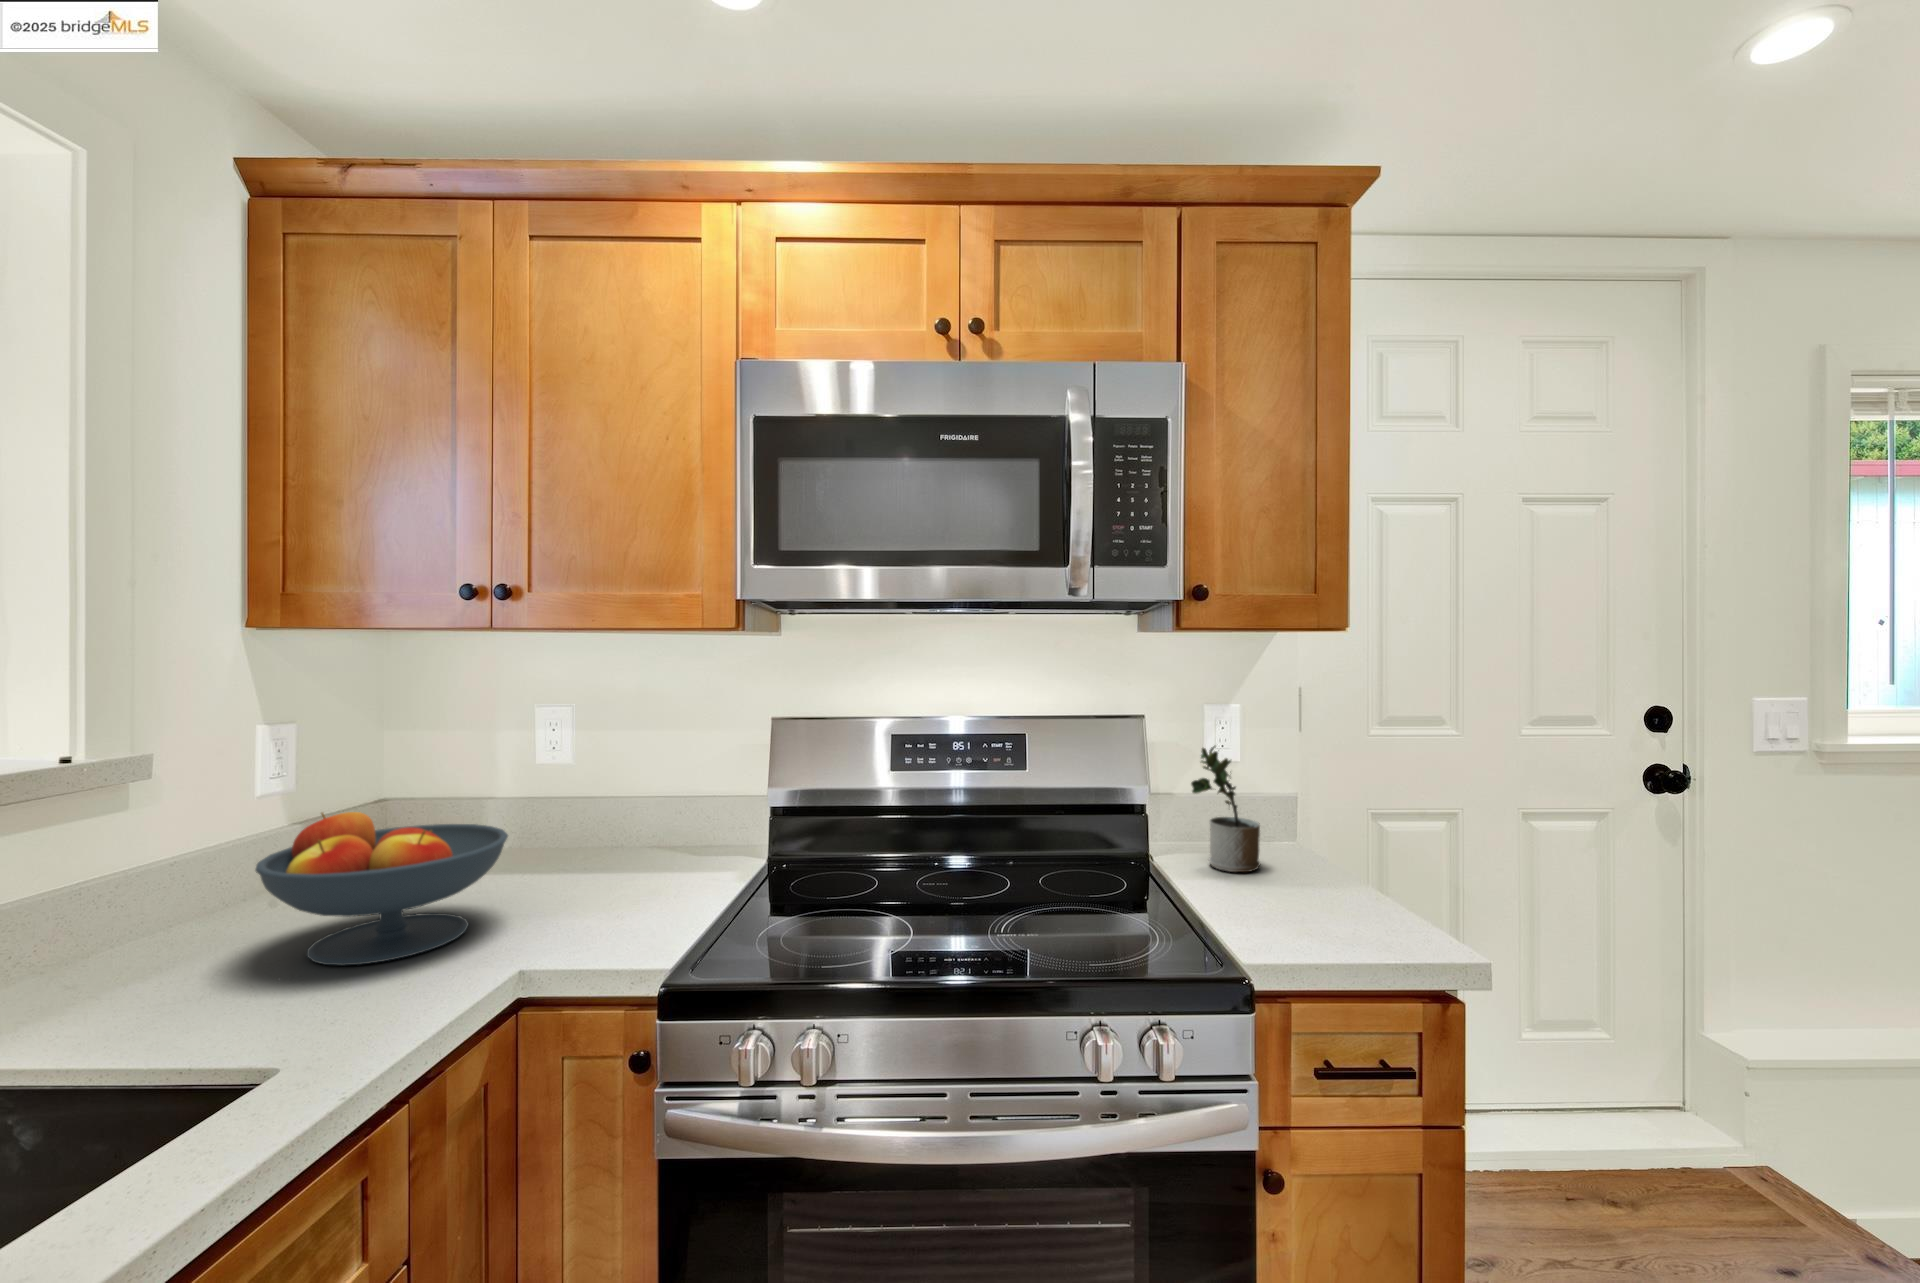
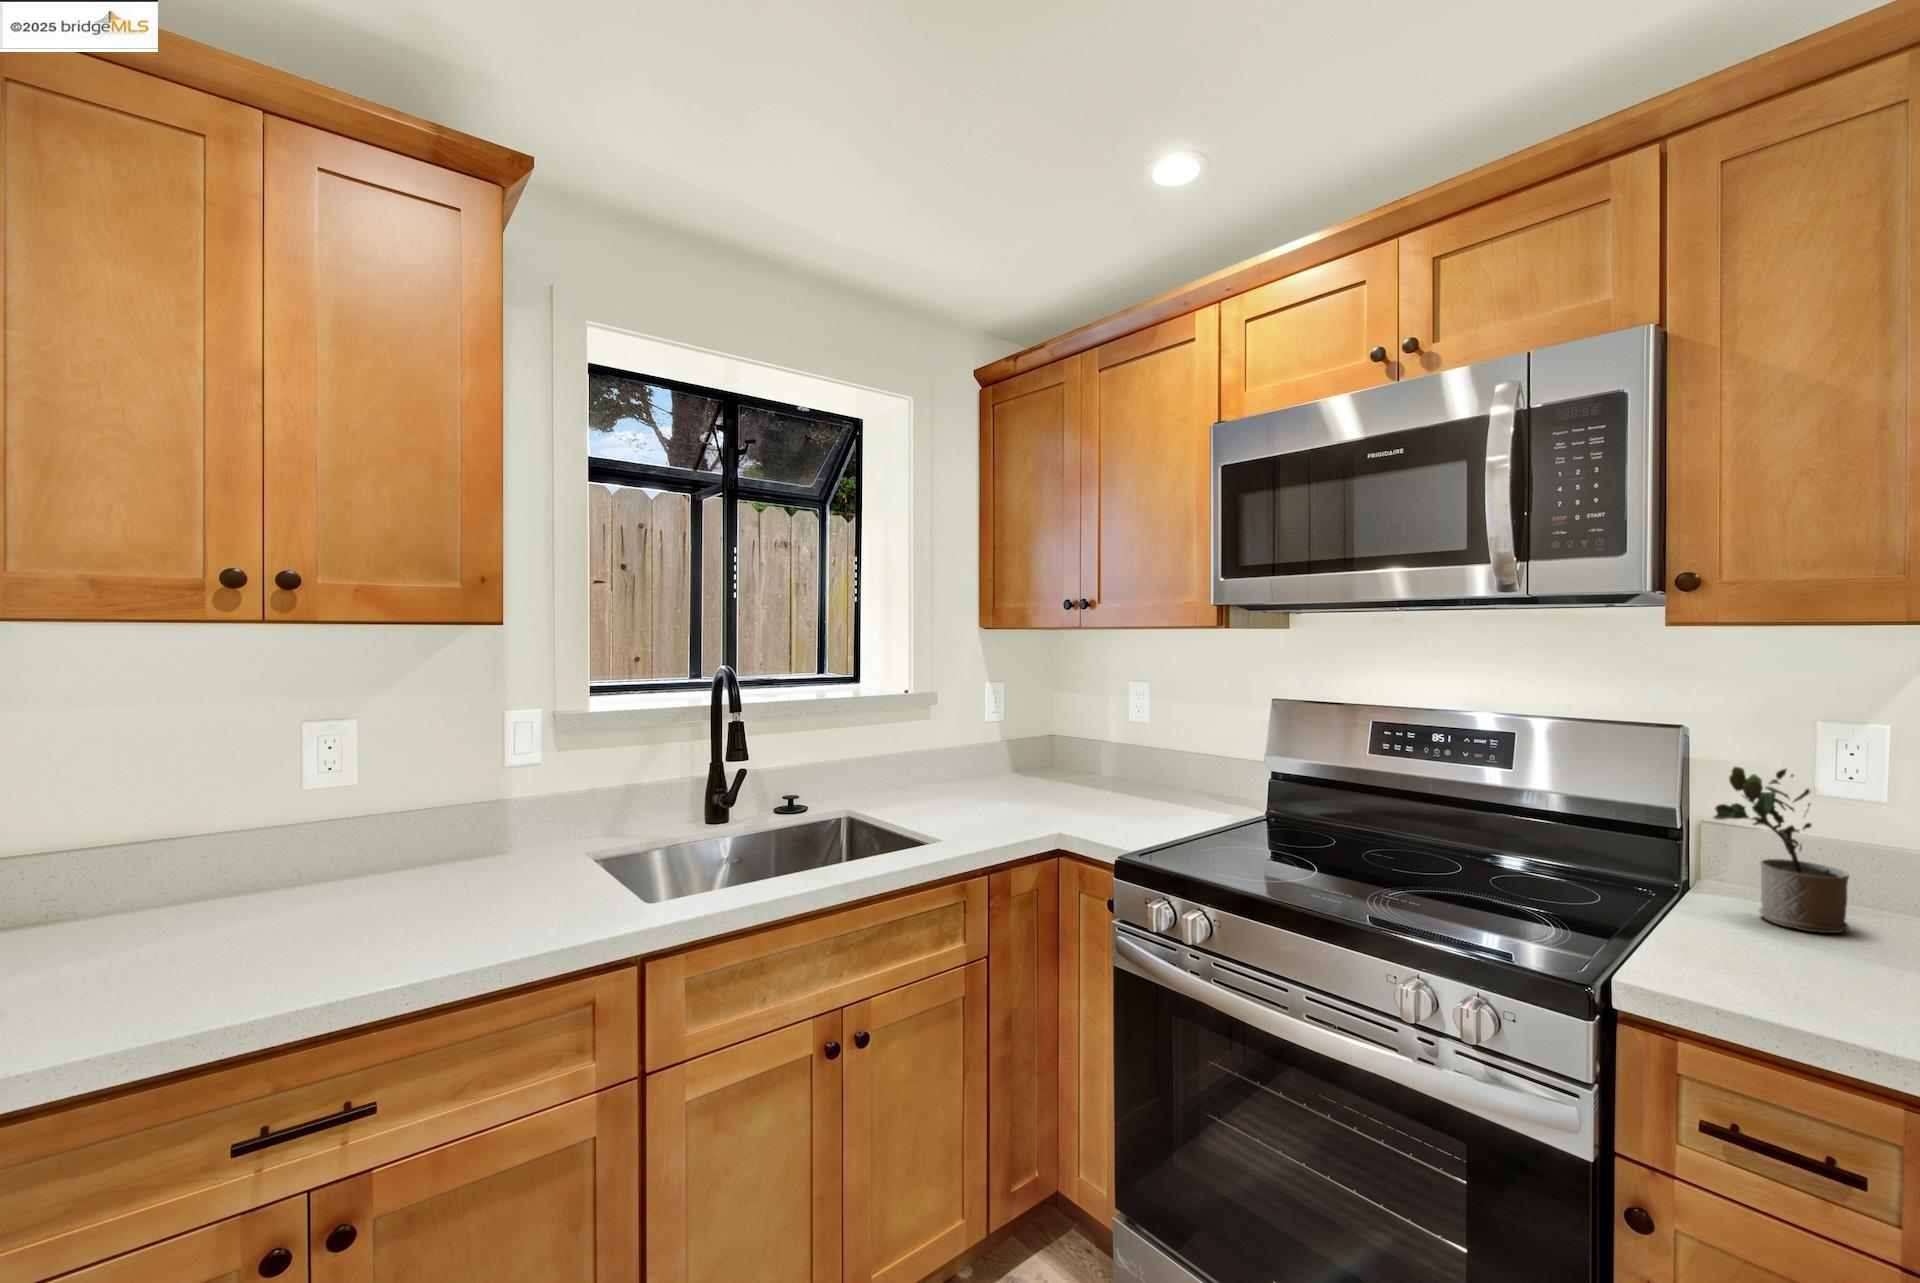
fruit bowl: present [256,812,508,966] -> none [961,730,1078,814]

